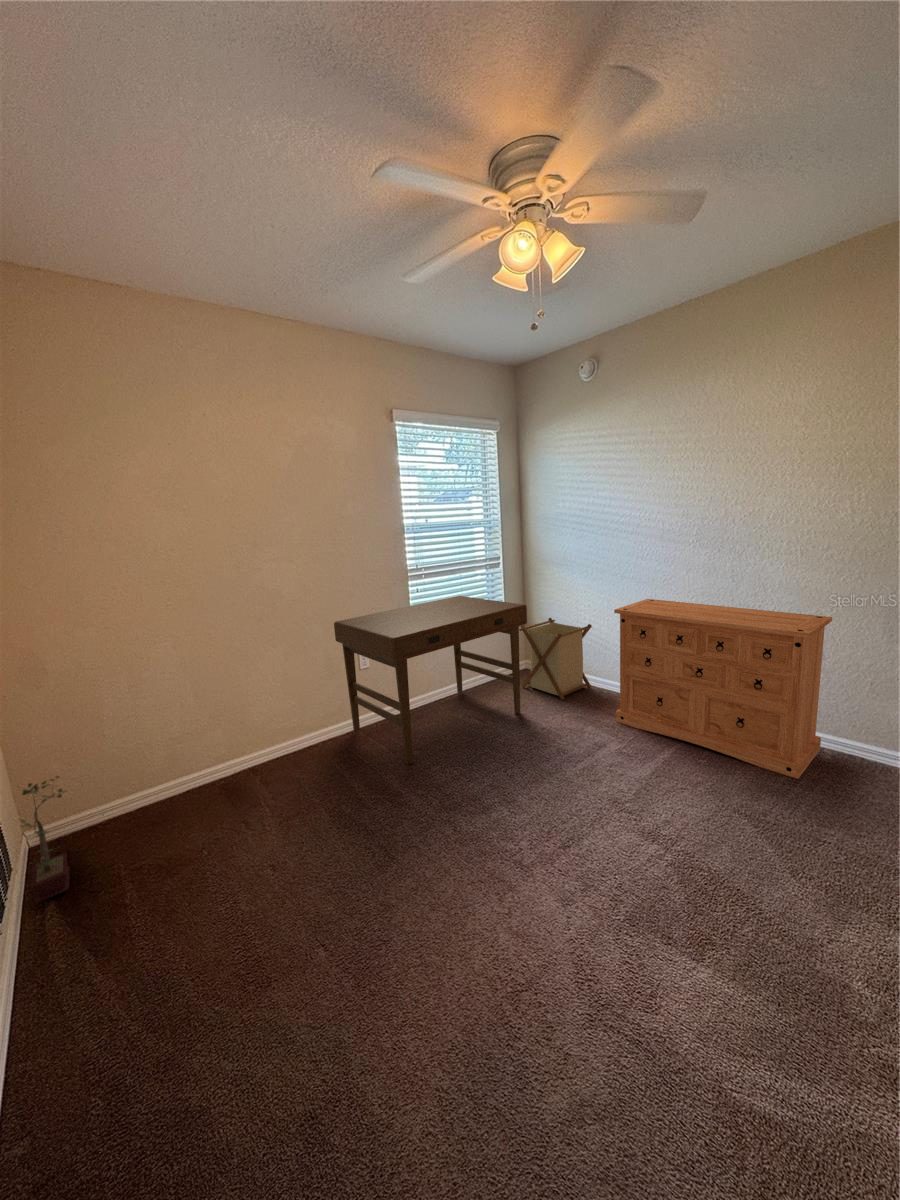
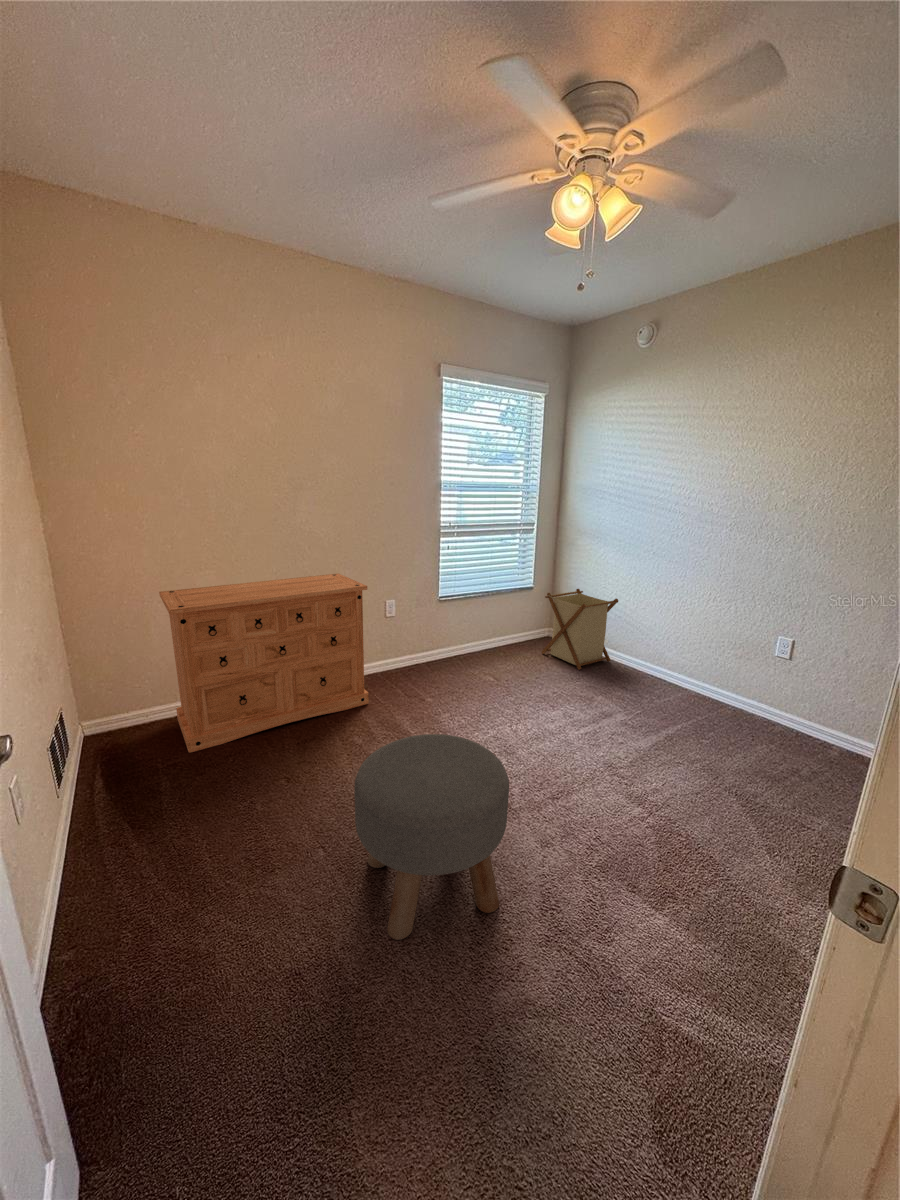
desk: present [334,596,527,765] -> none [364,557,553,710]
dresser: present [614,599,832,779] -> present [159,574,369,753]
potted plant: present [21,776,69,902] -> none [74,677,118,780]
ottoman: none [357,796,531,1050] -> present [354,734,509,940]

